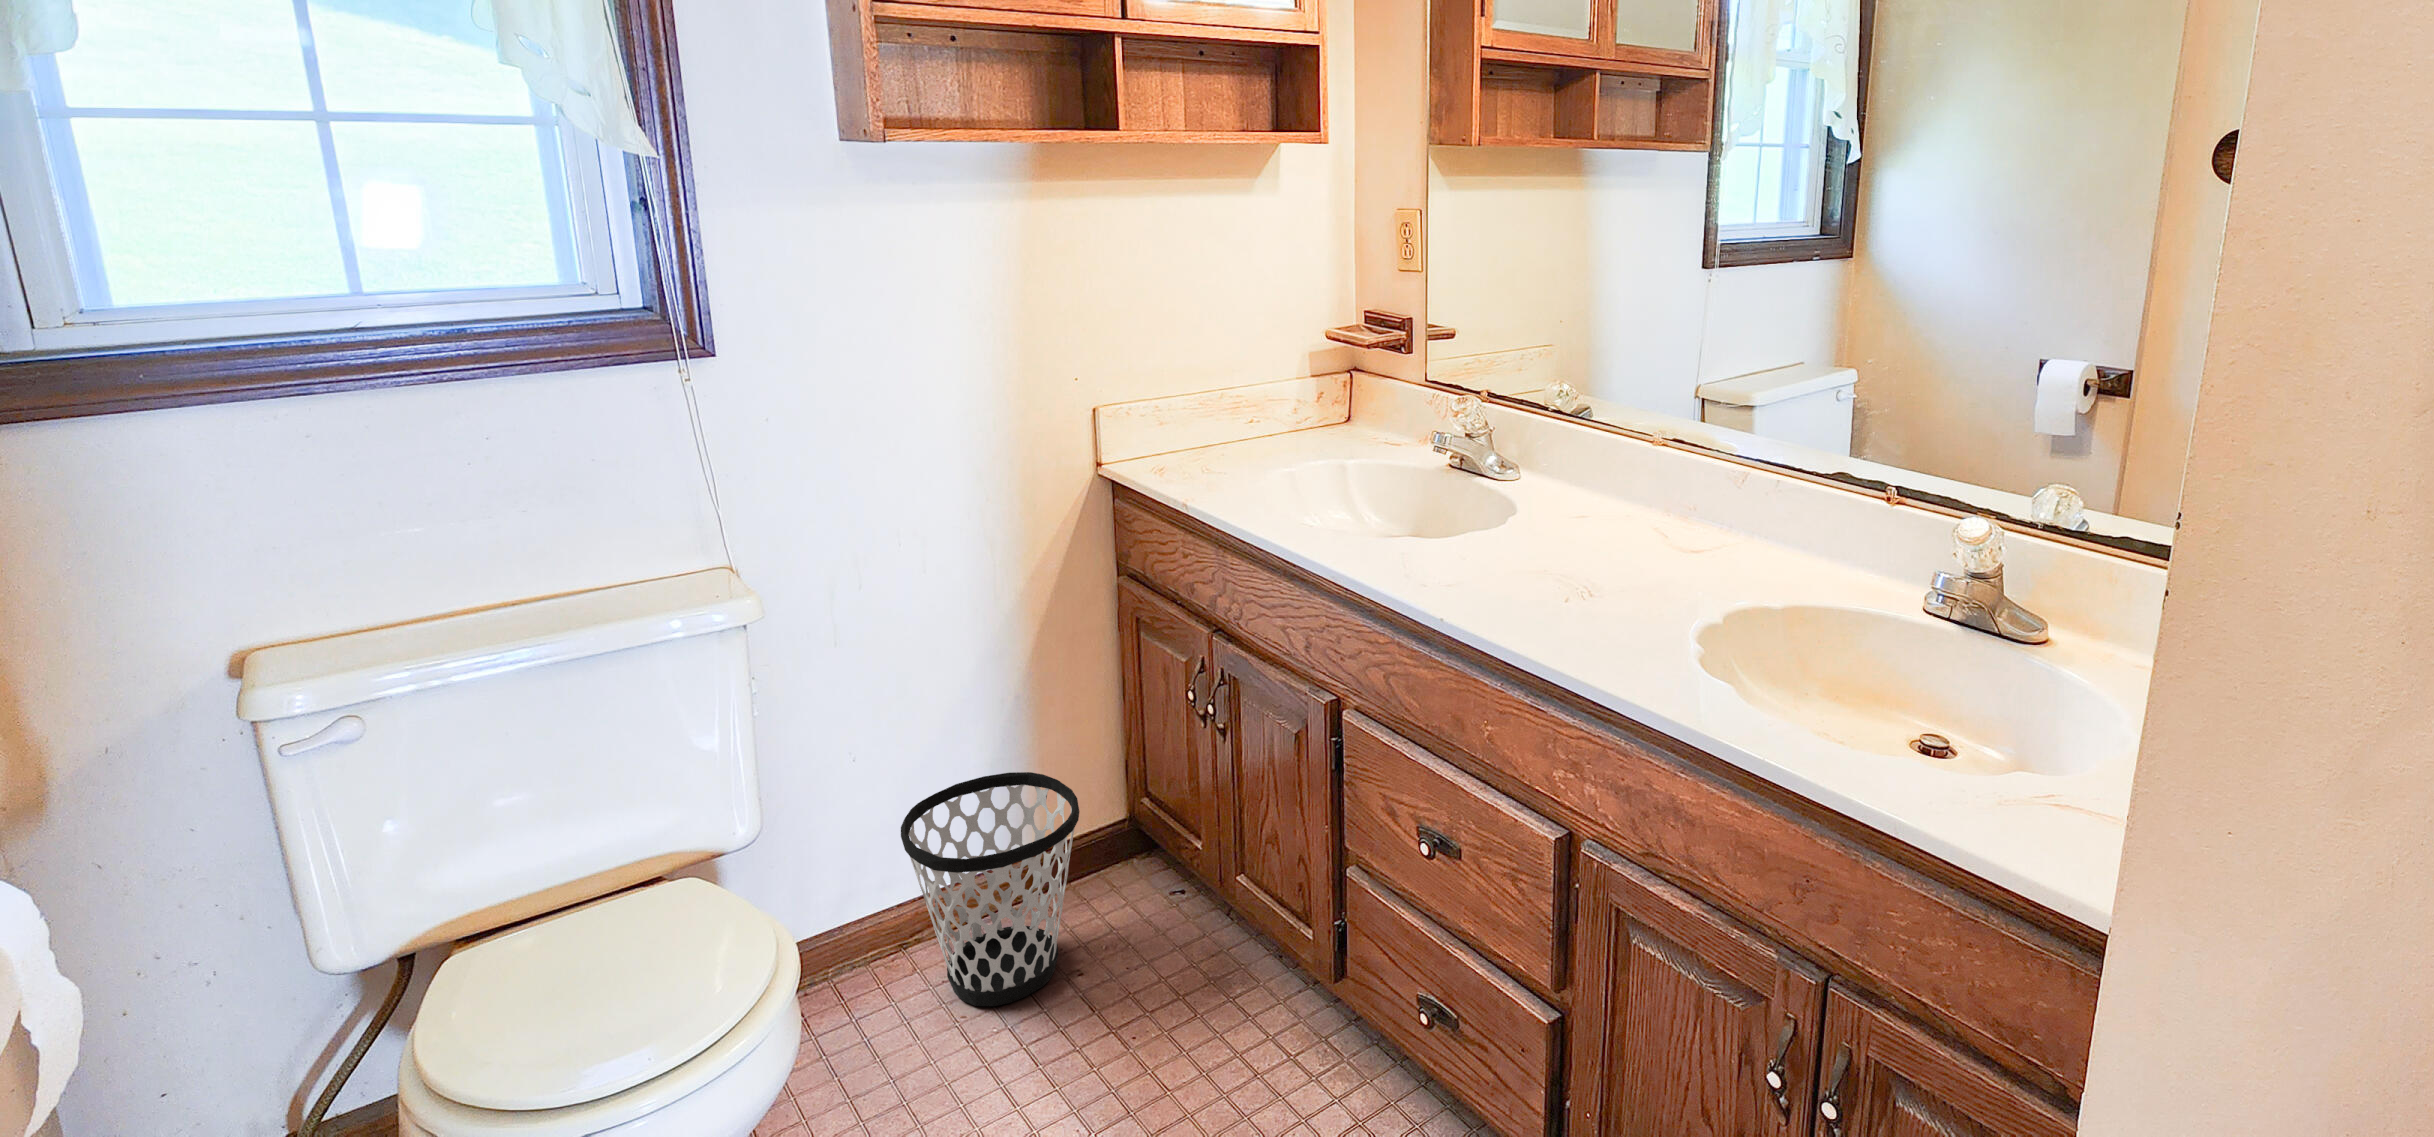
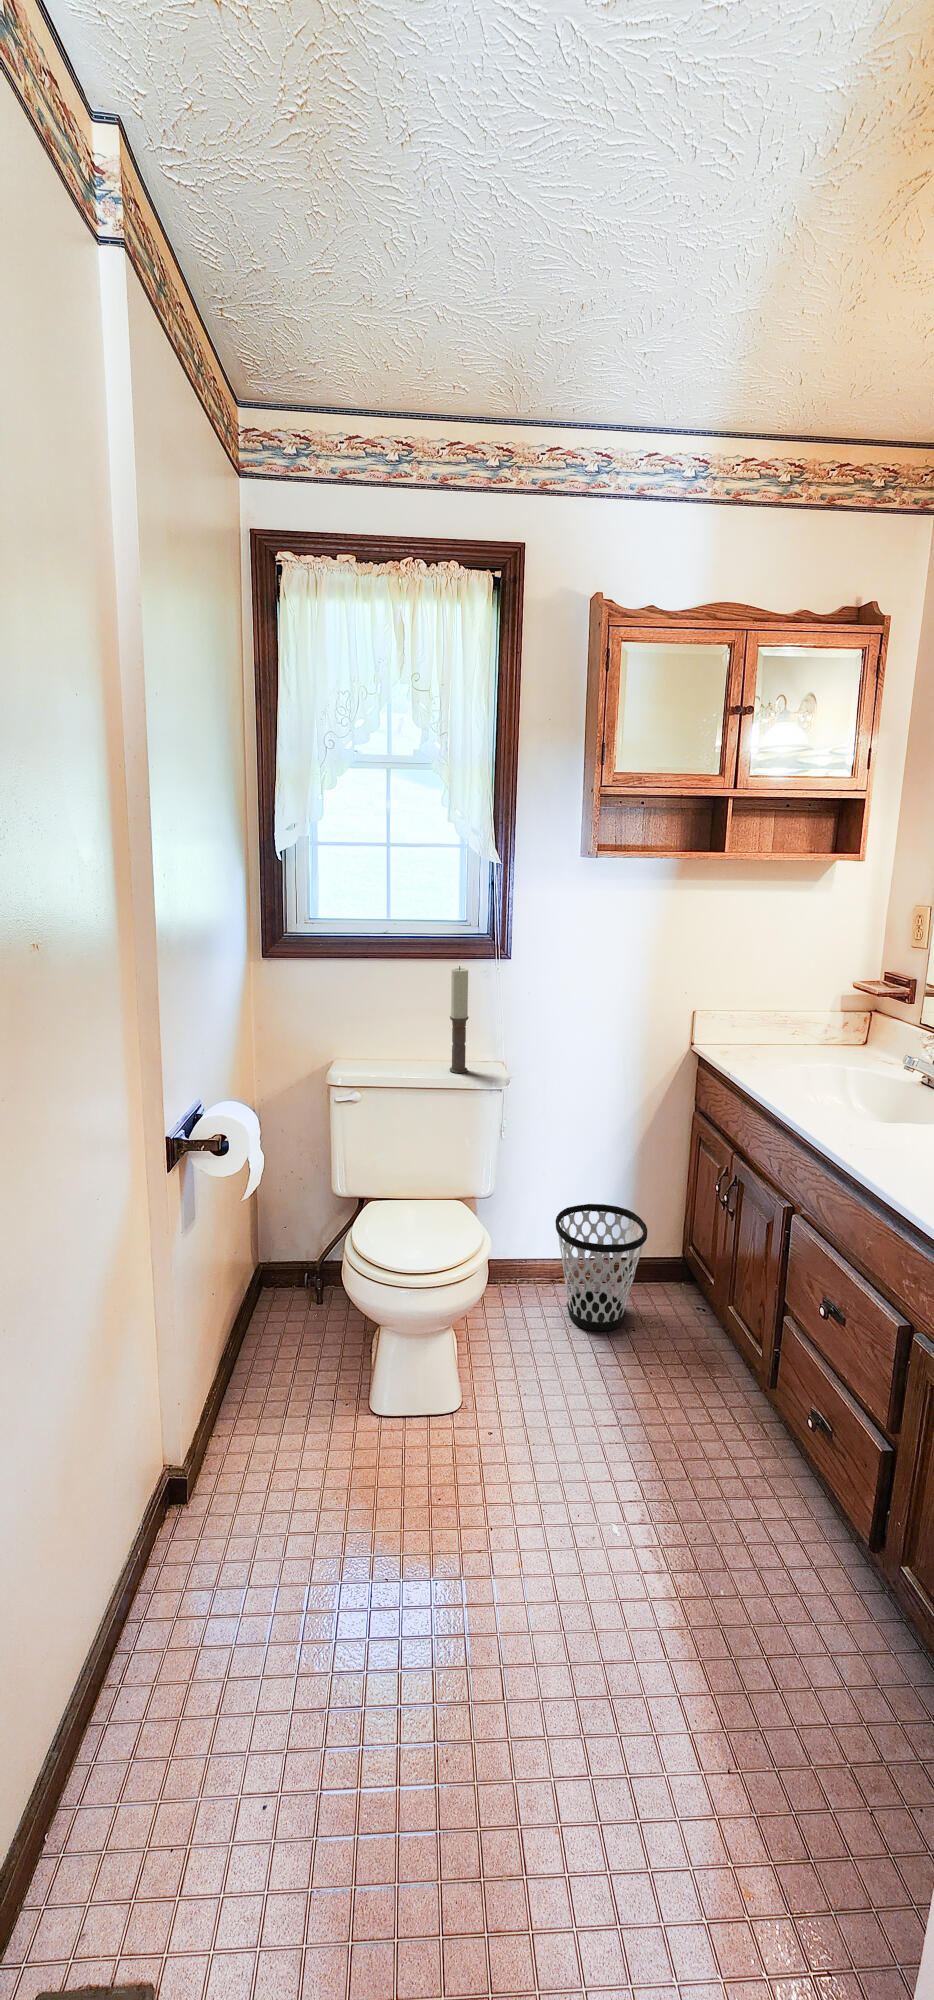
candle: none [574,383,653,610] -> present [450,966,469,1073]

